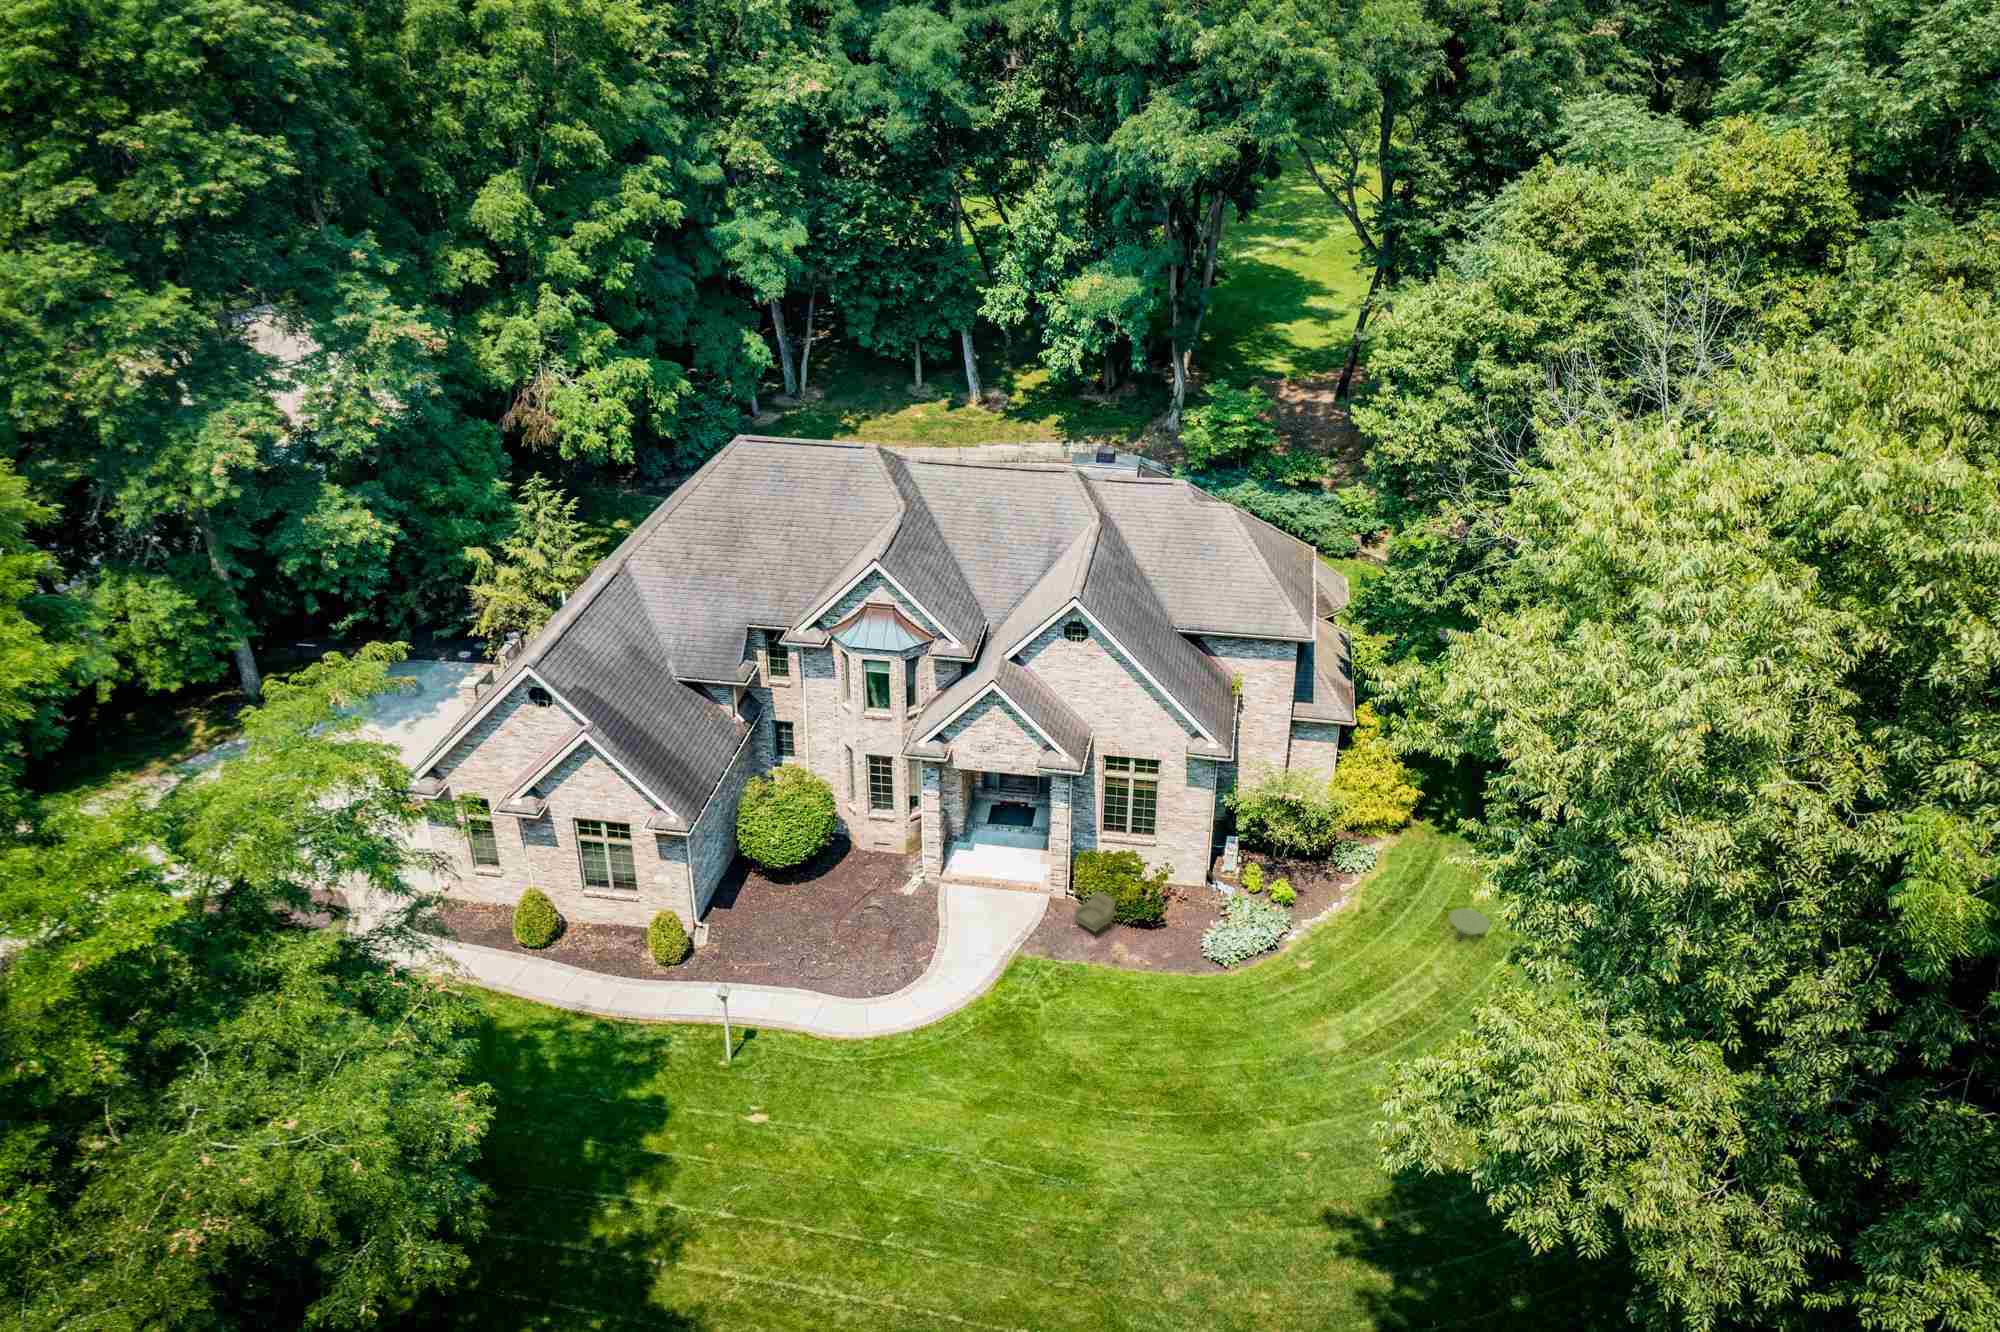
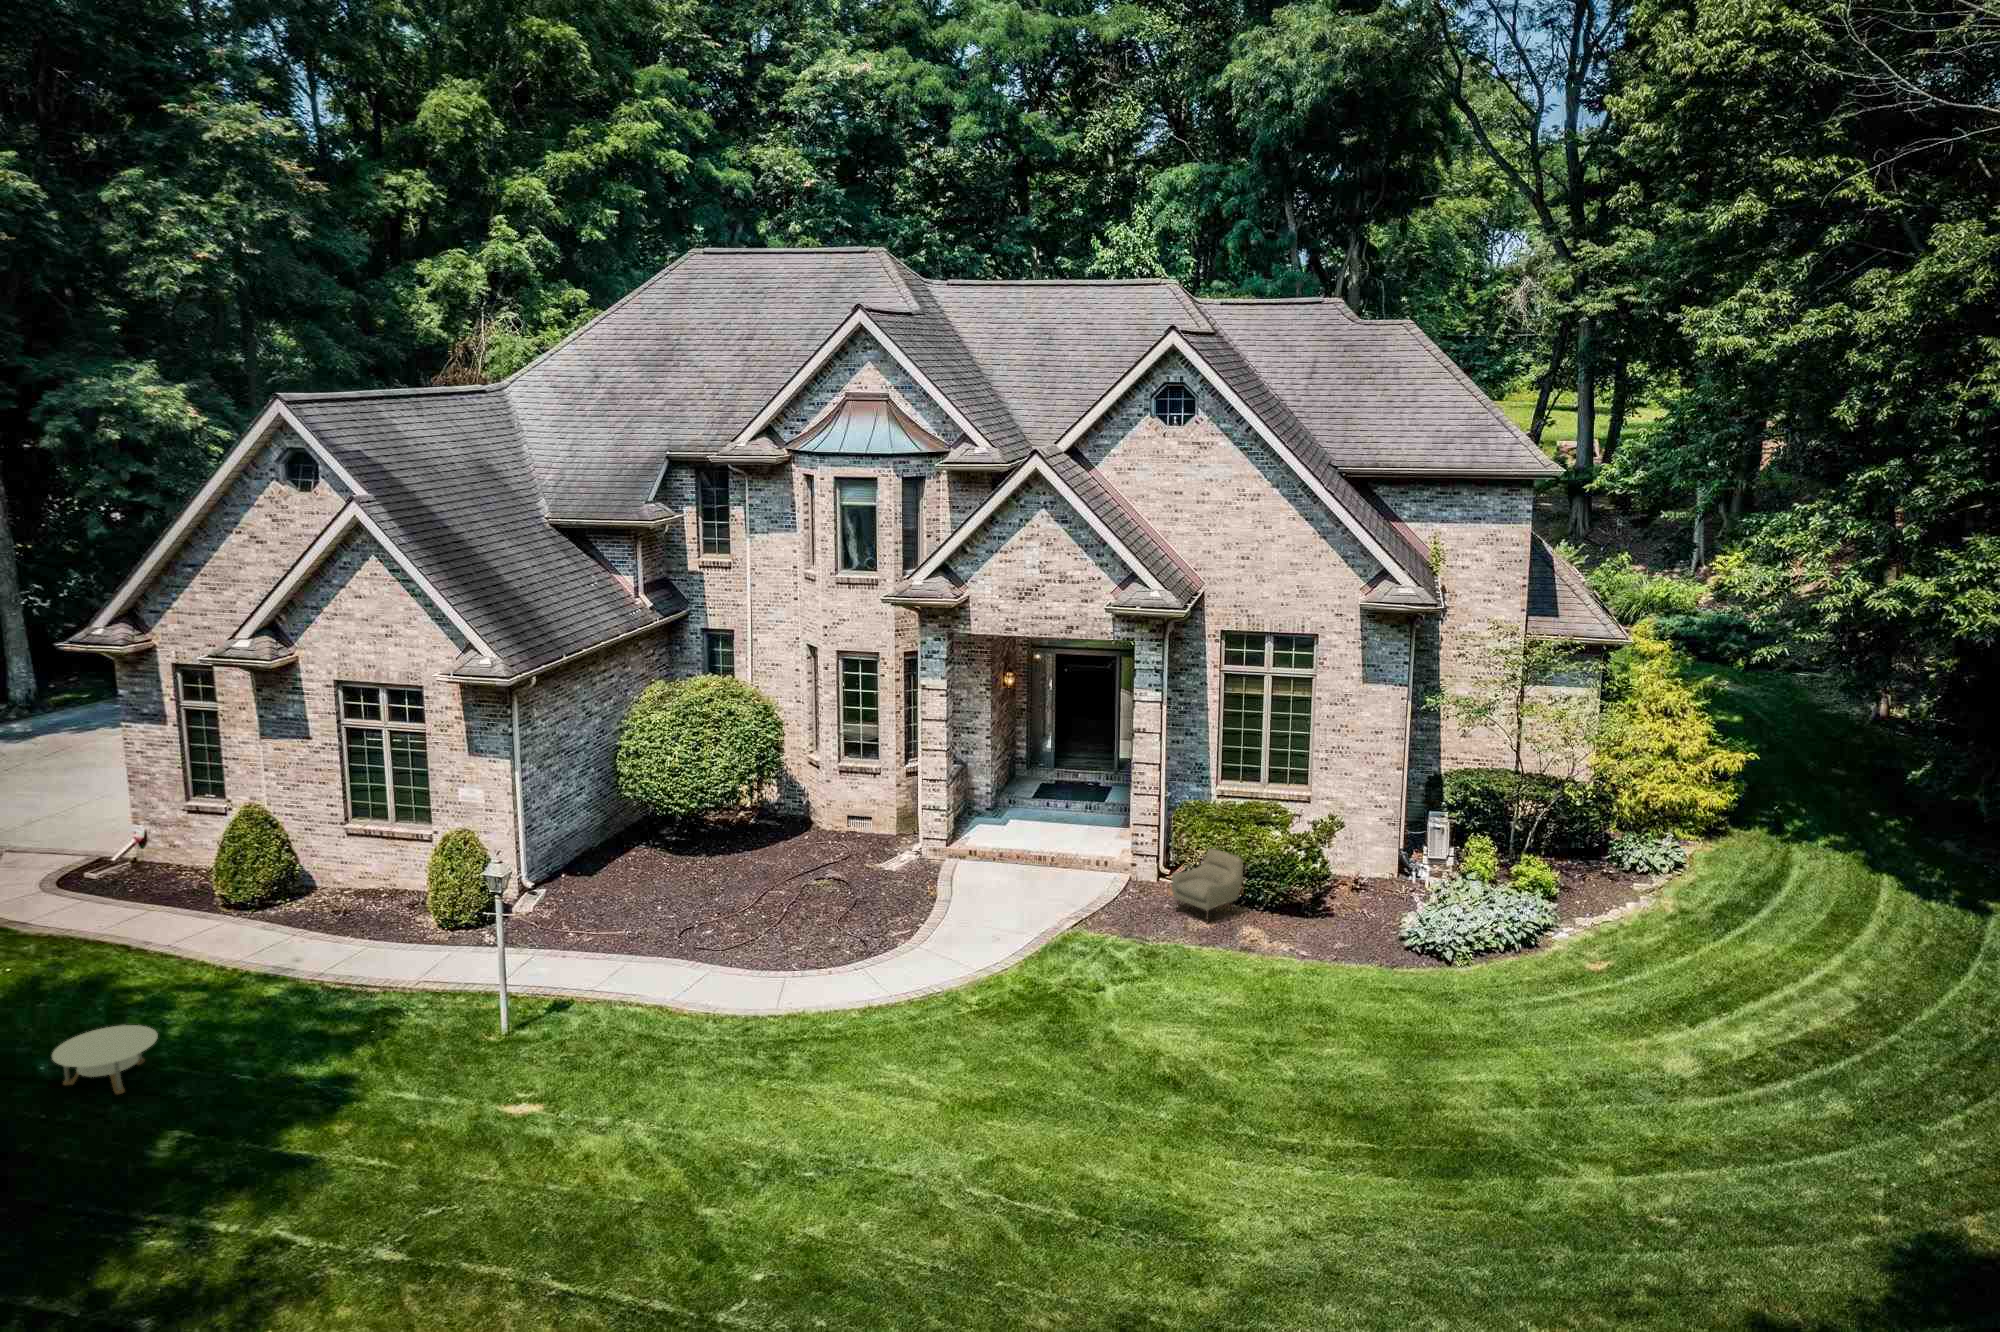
round table: present [1449,908,1490,941] -> present [52,1025,158,1094]

